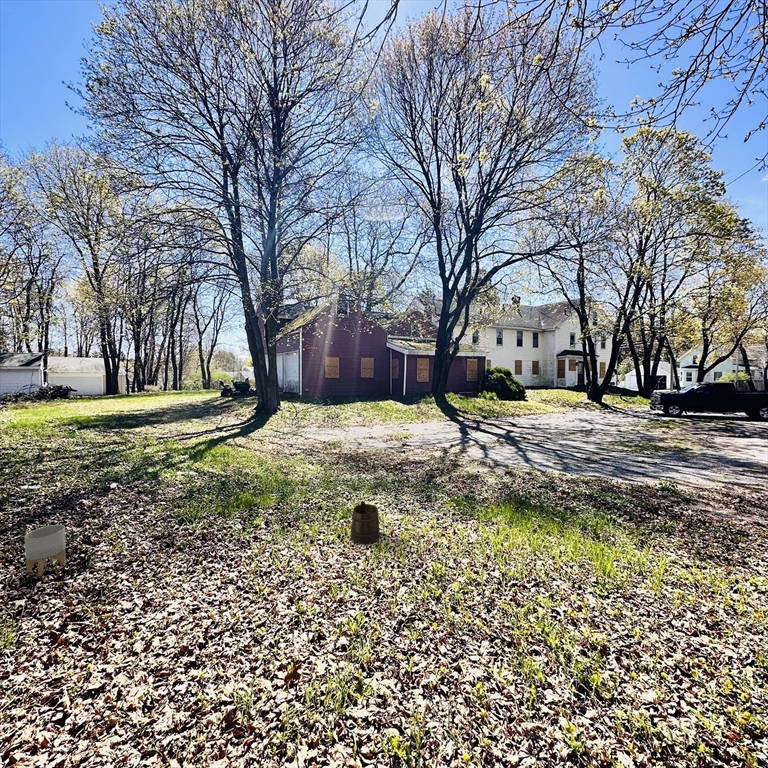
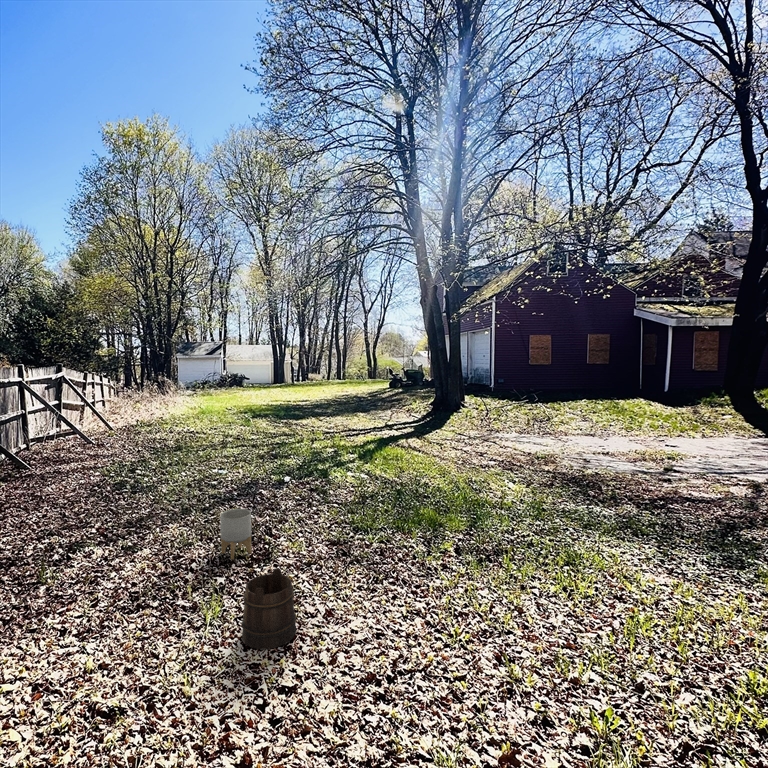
bucket: present [351,501,380,544] -> present [242,568,296,649]

